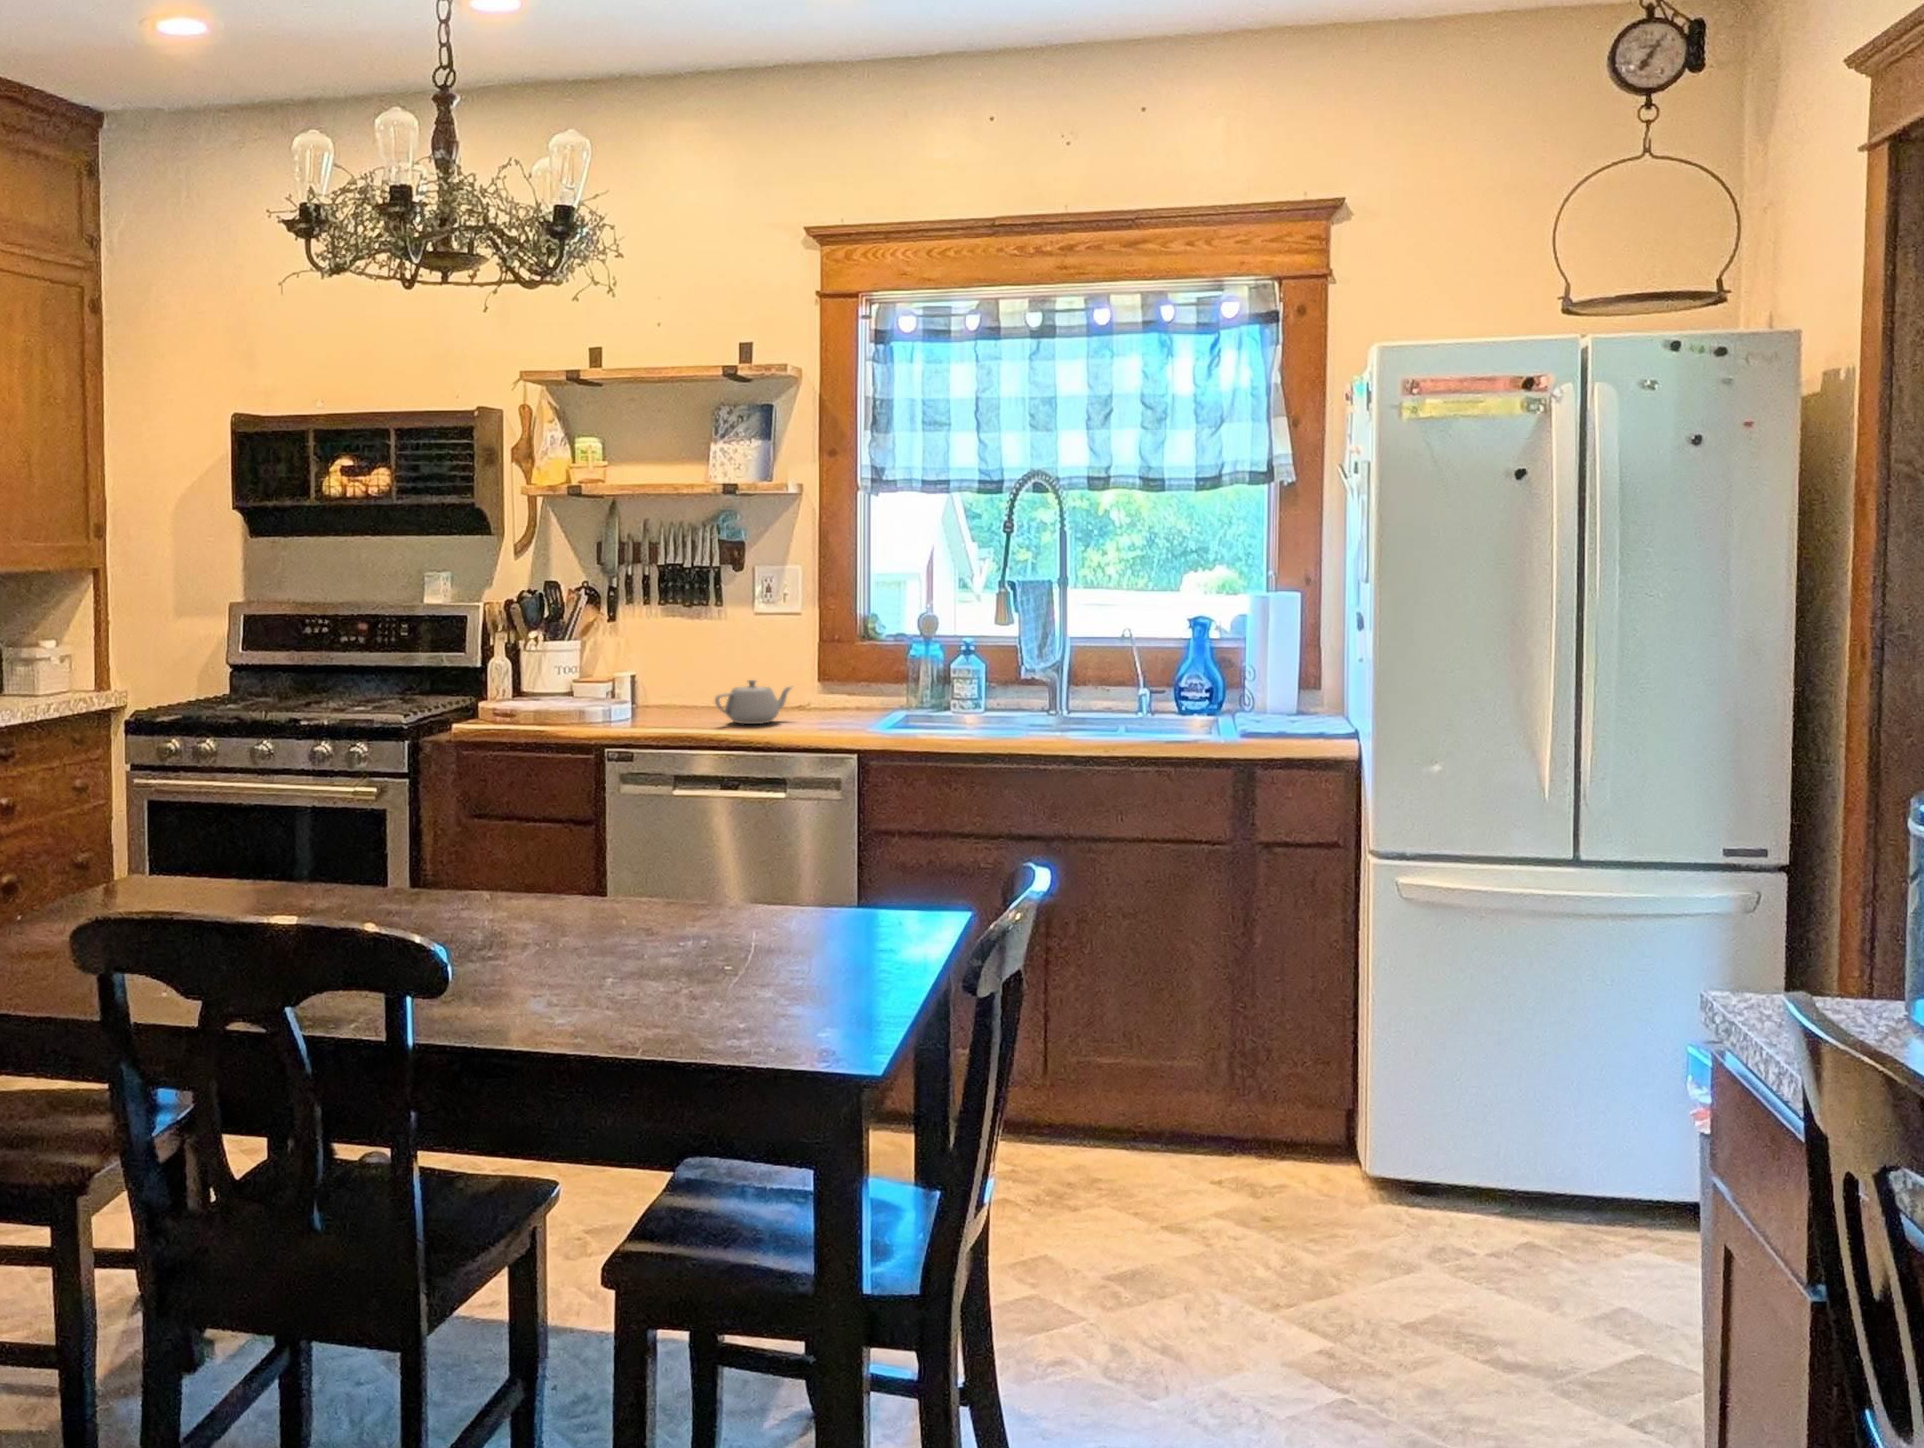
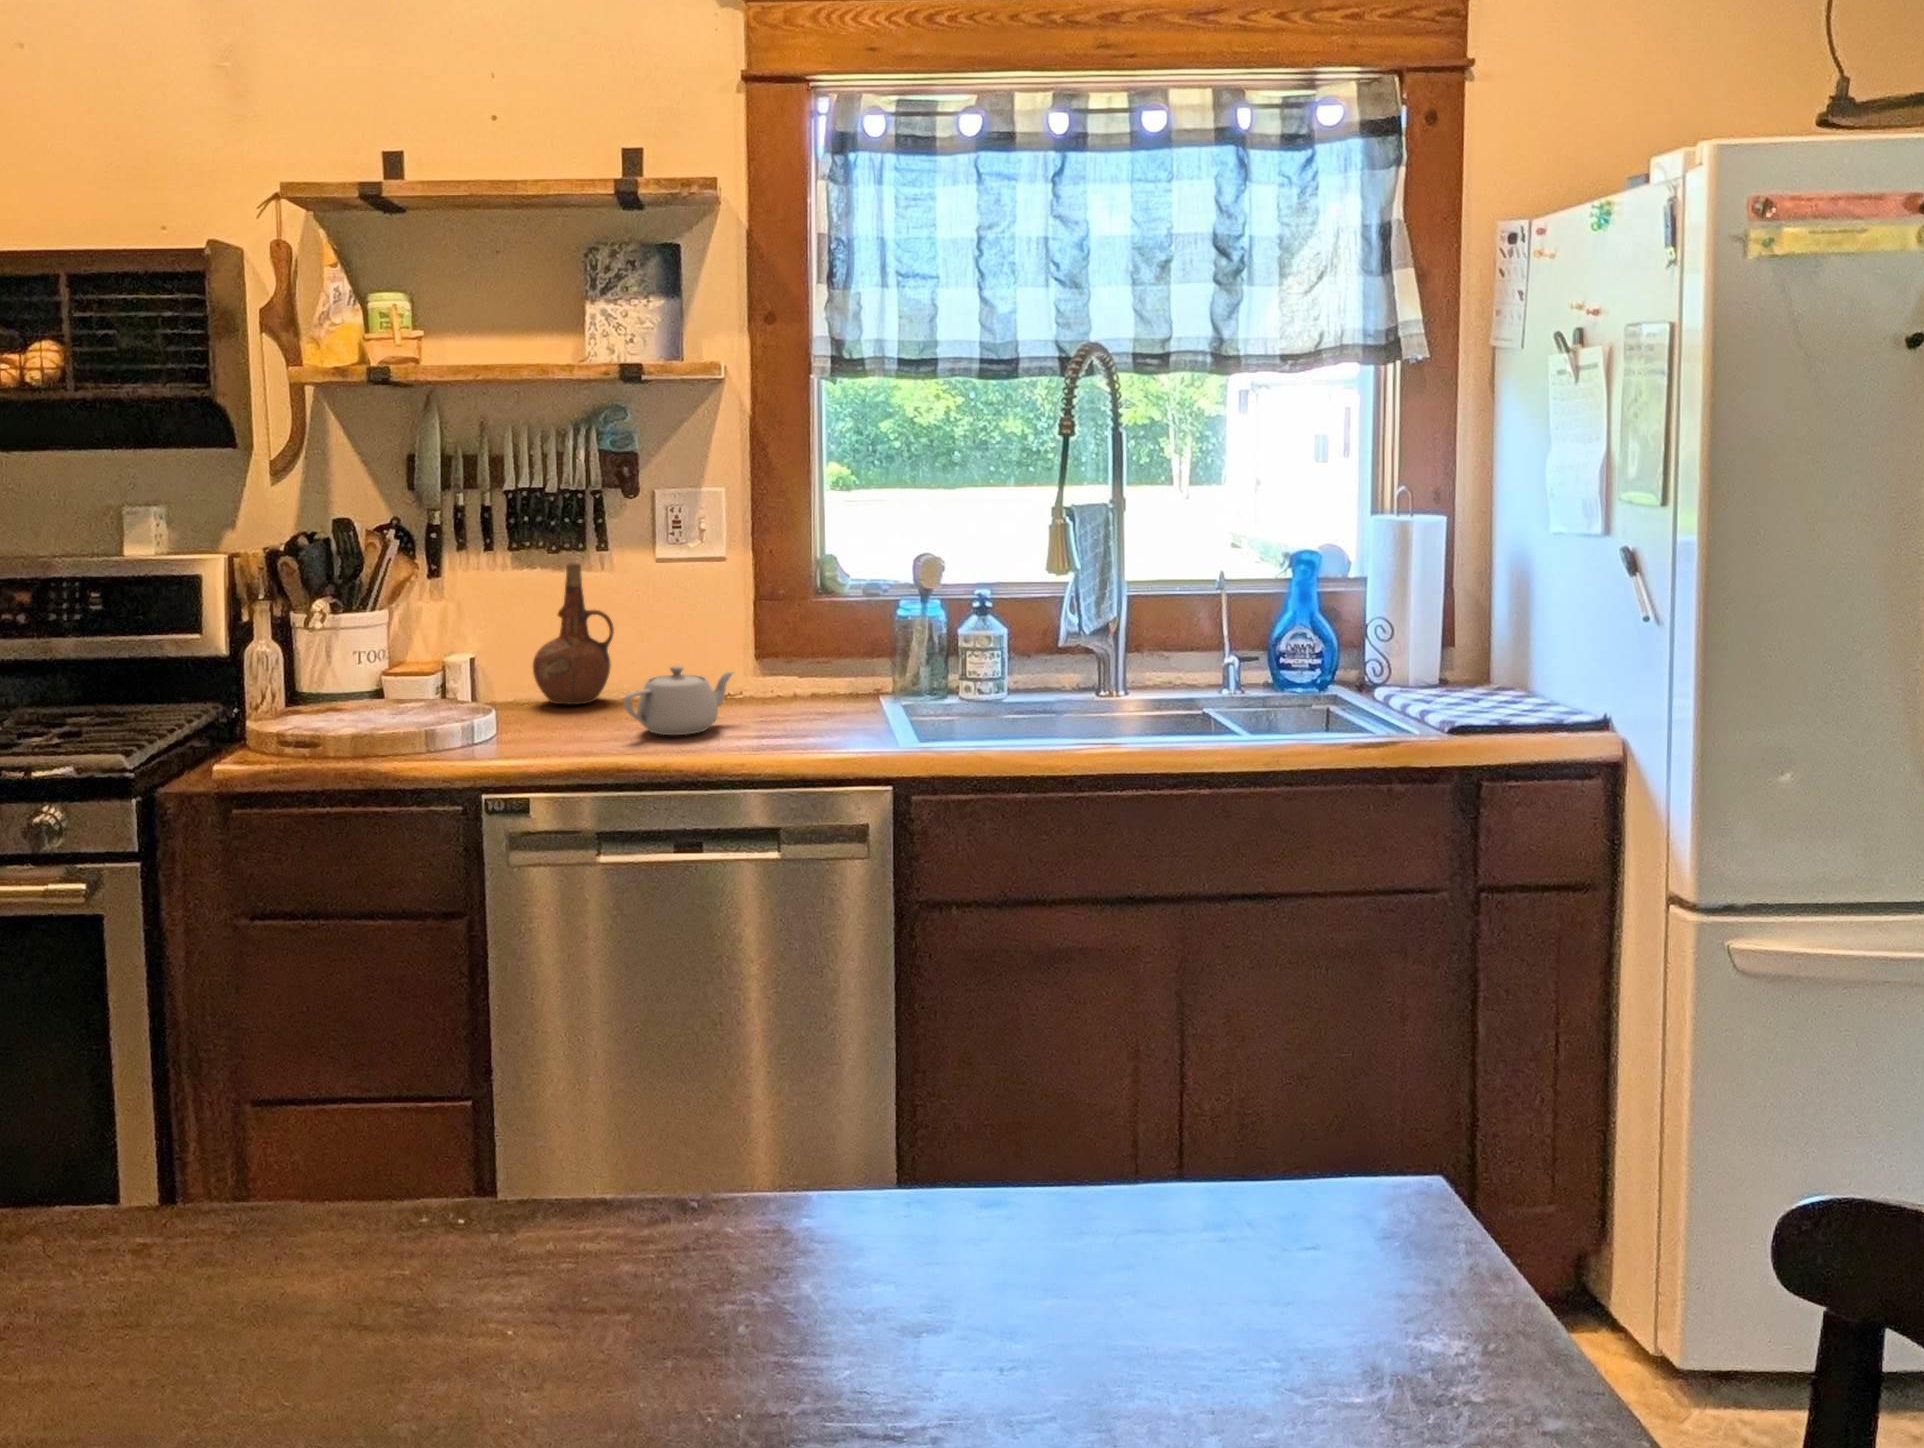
ceramic pitcher: none [671,616,725,709] -> present [533,563,614,704]

